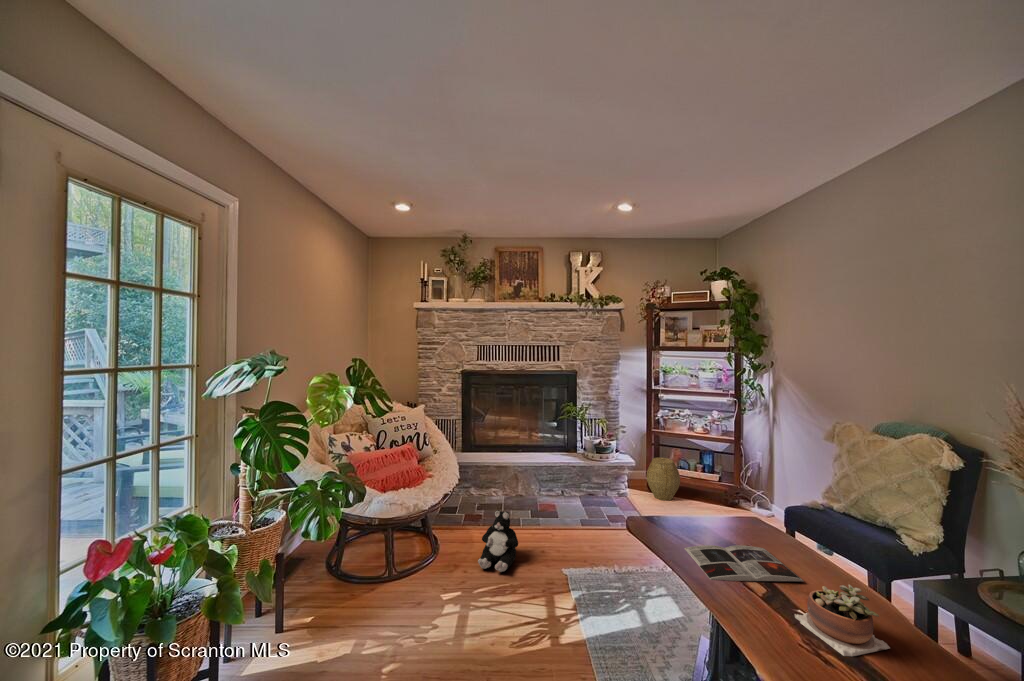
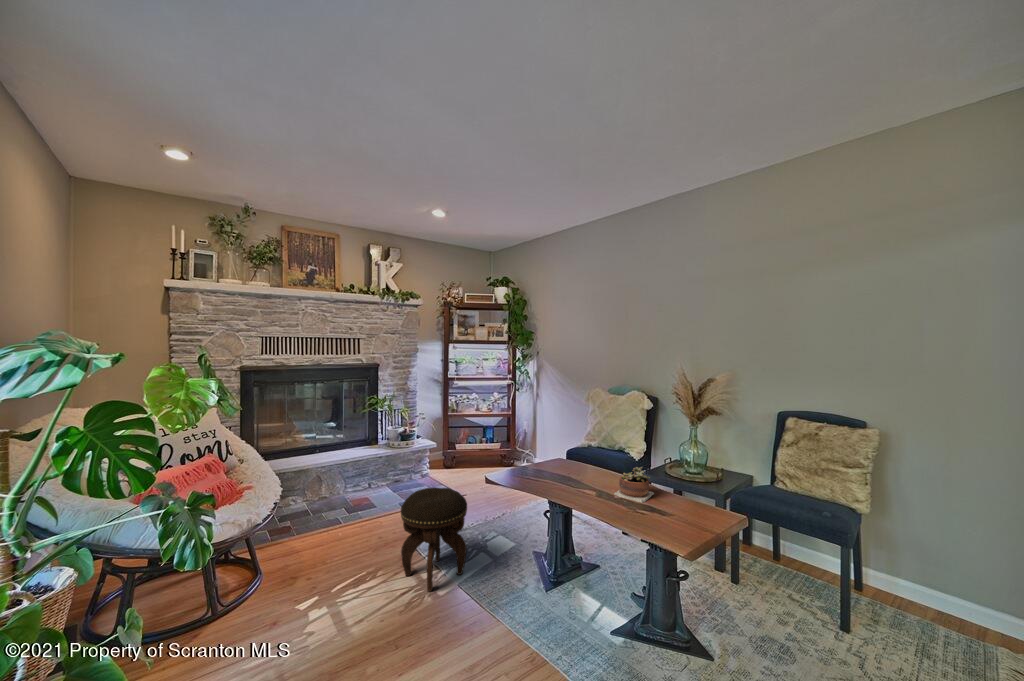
woven basket: present [647,457,680,500] -> none [445,436,472,472]
plush toy: present [478,510,518,572] -> none [319,507,363,571]
footstool: none [532,515,606,634] -> present [401,487,467,592]
magazine: present [685,545,803,581] -> none [538,468,606,492]

